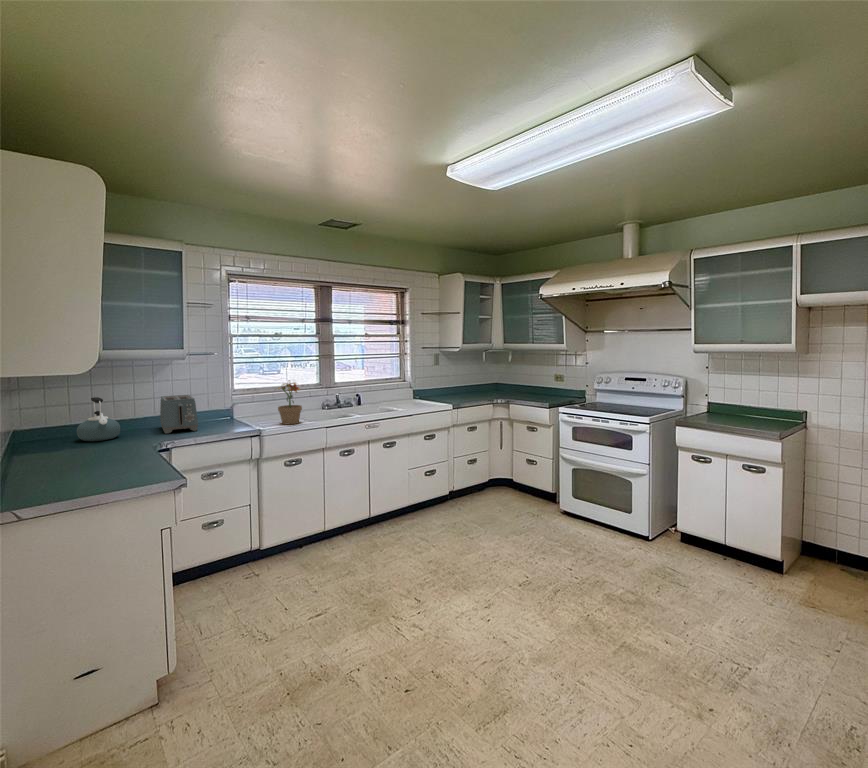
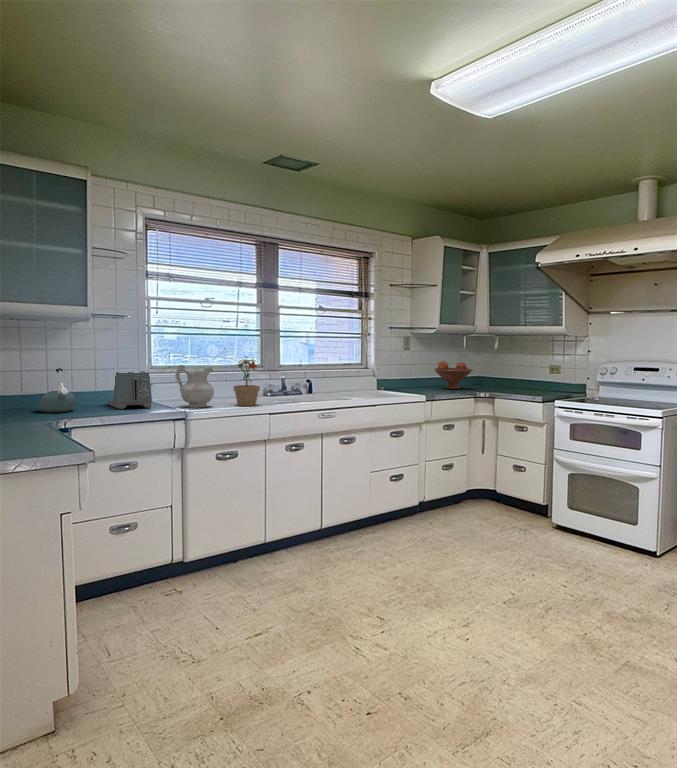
fruit bowl: none [461,374,492,397] -> present [435,361,472,389]
ceramic pitcher: none [221,390,259,429] -> present [176,365,214,408]

